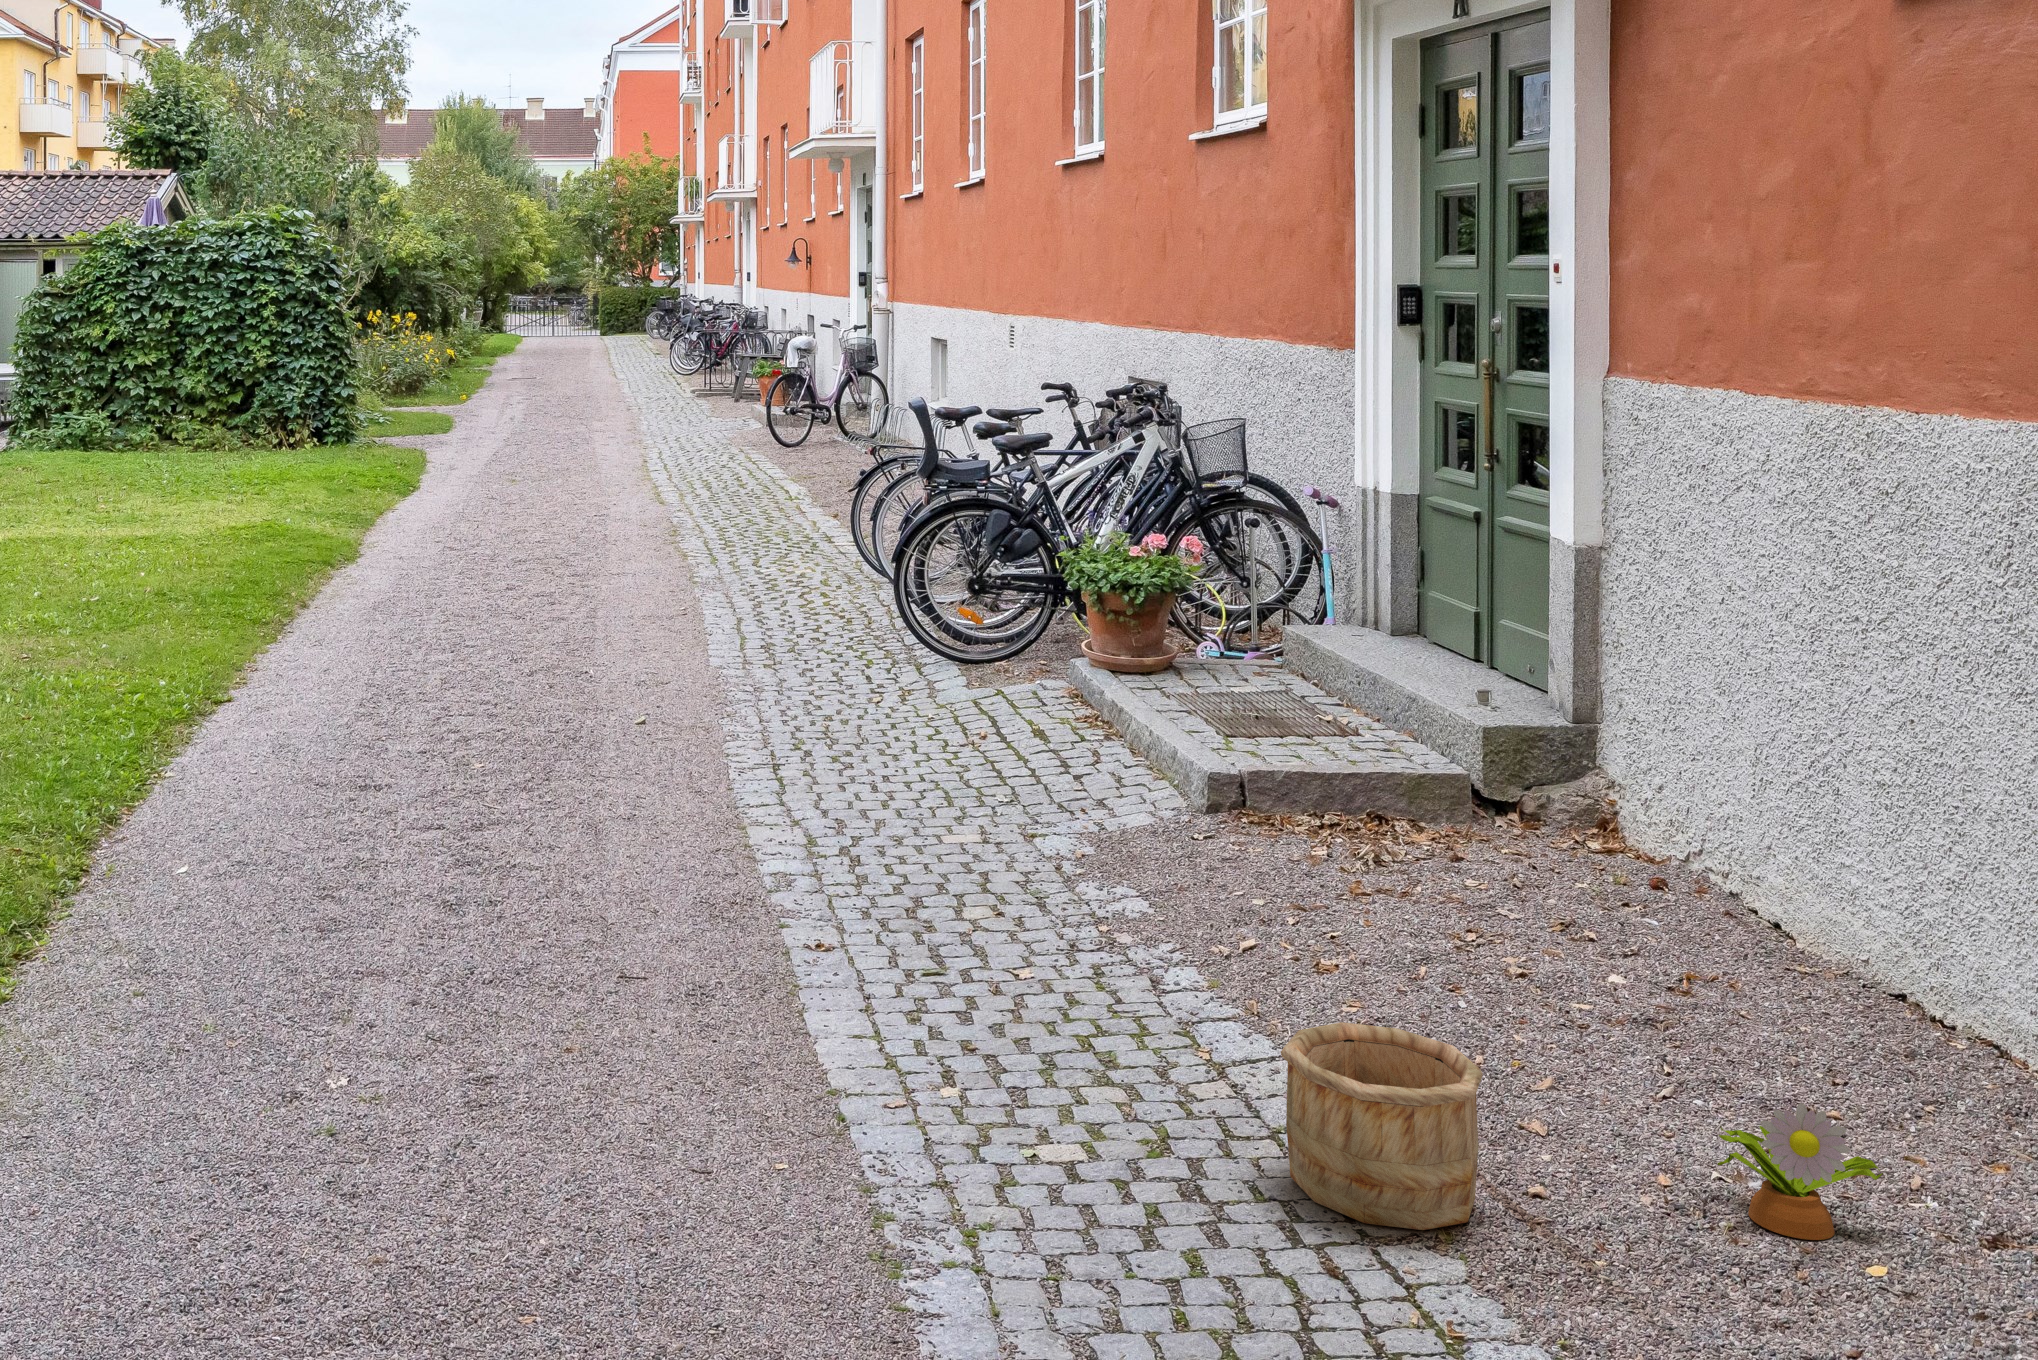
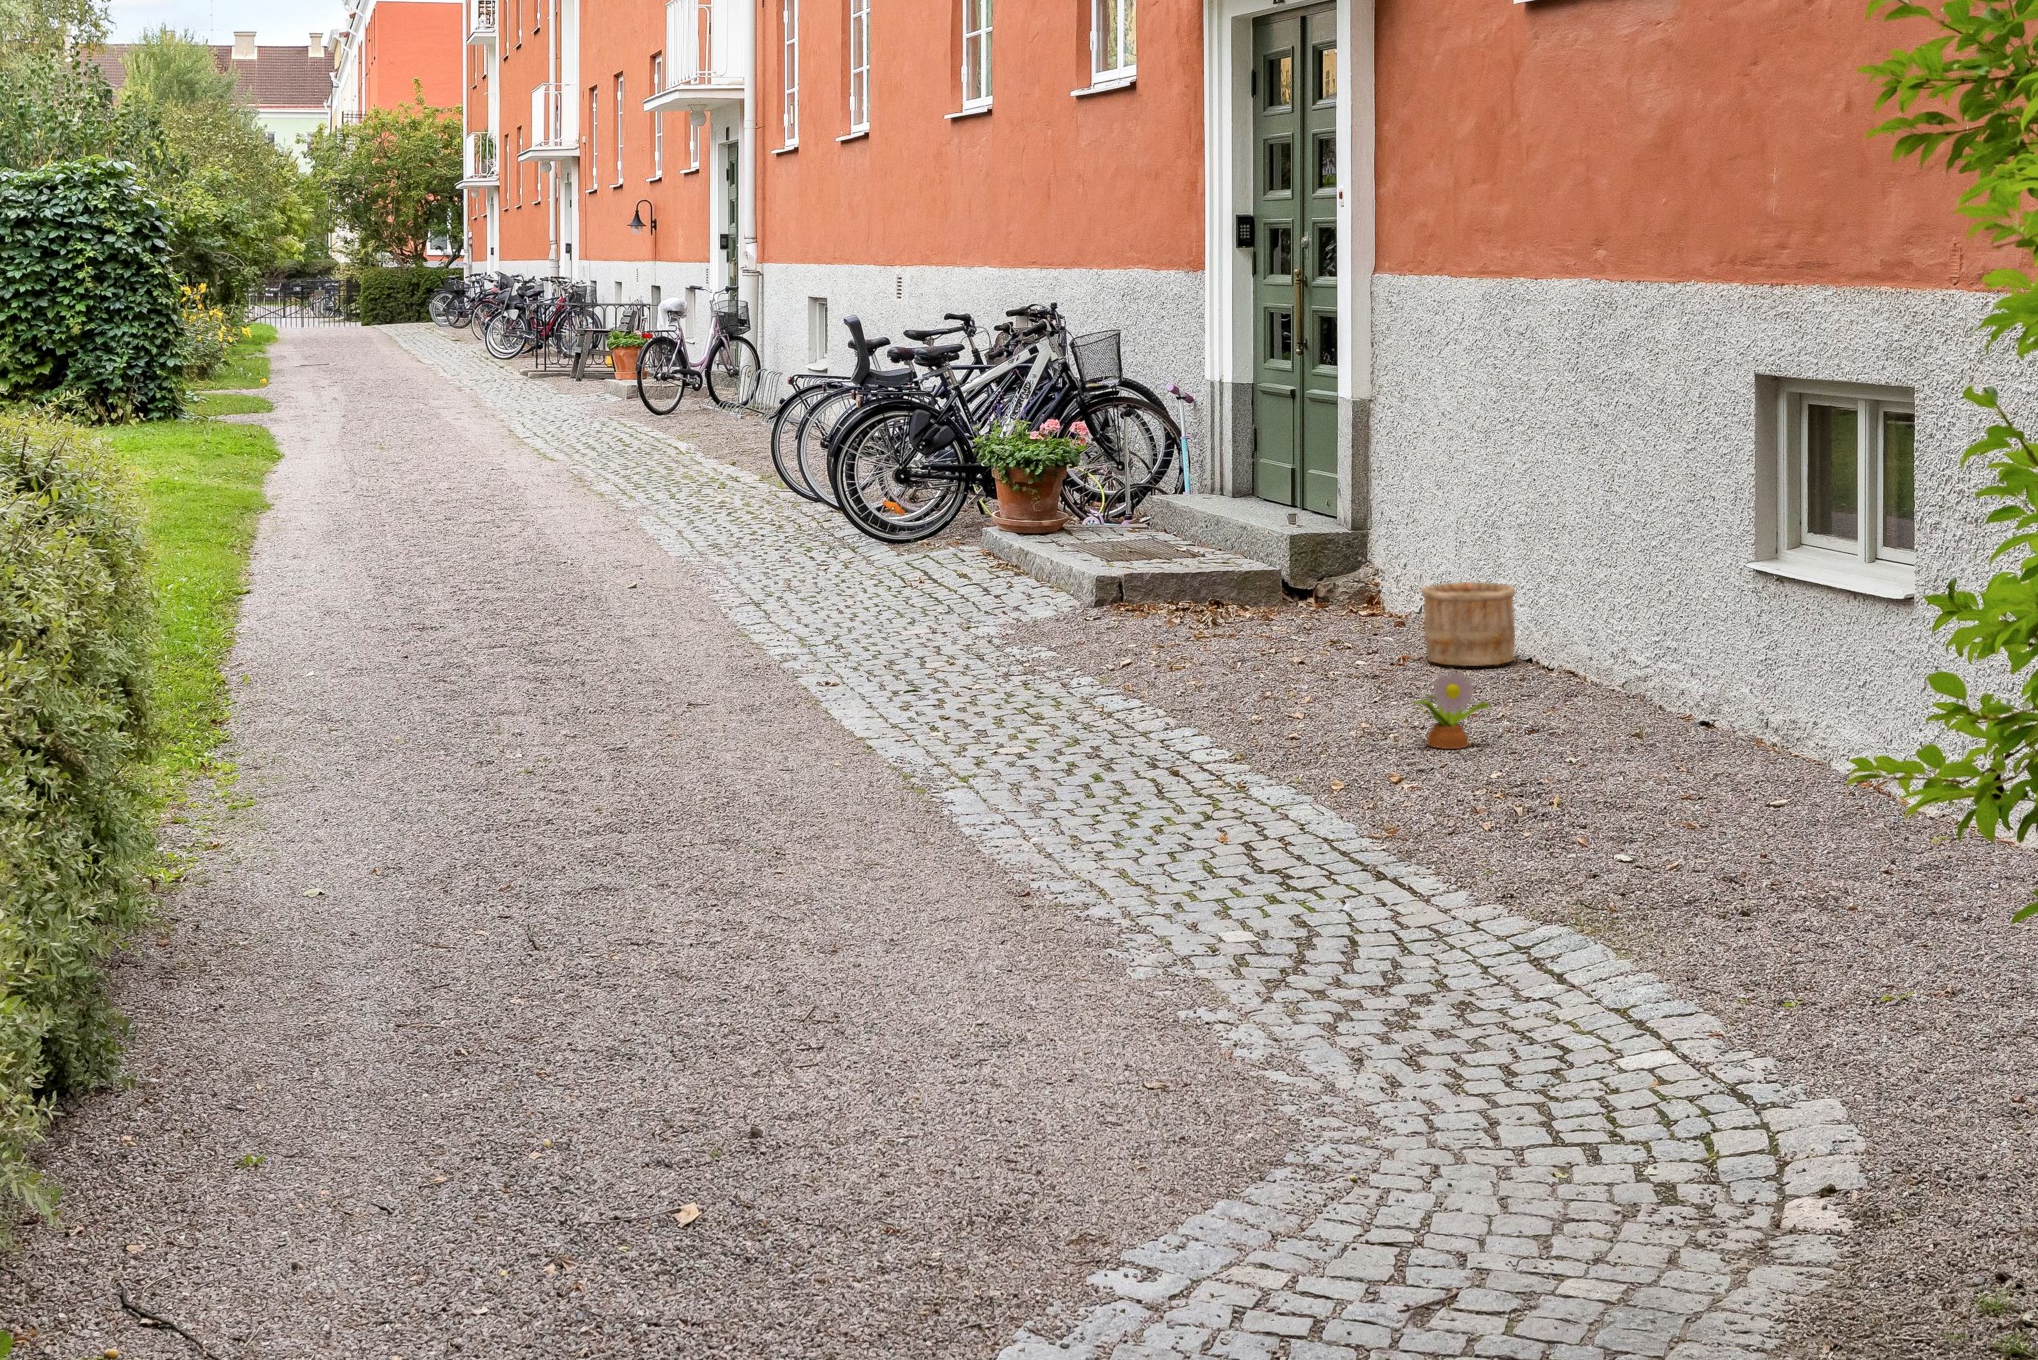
wooden bucket: present [1281,1022,1483,1230] -> present [1421,582,1516,666]

